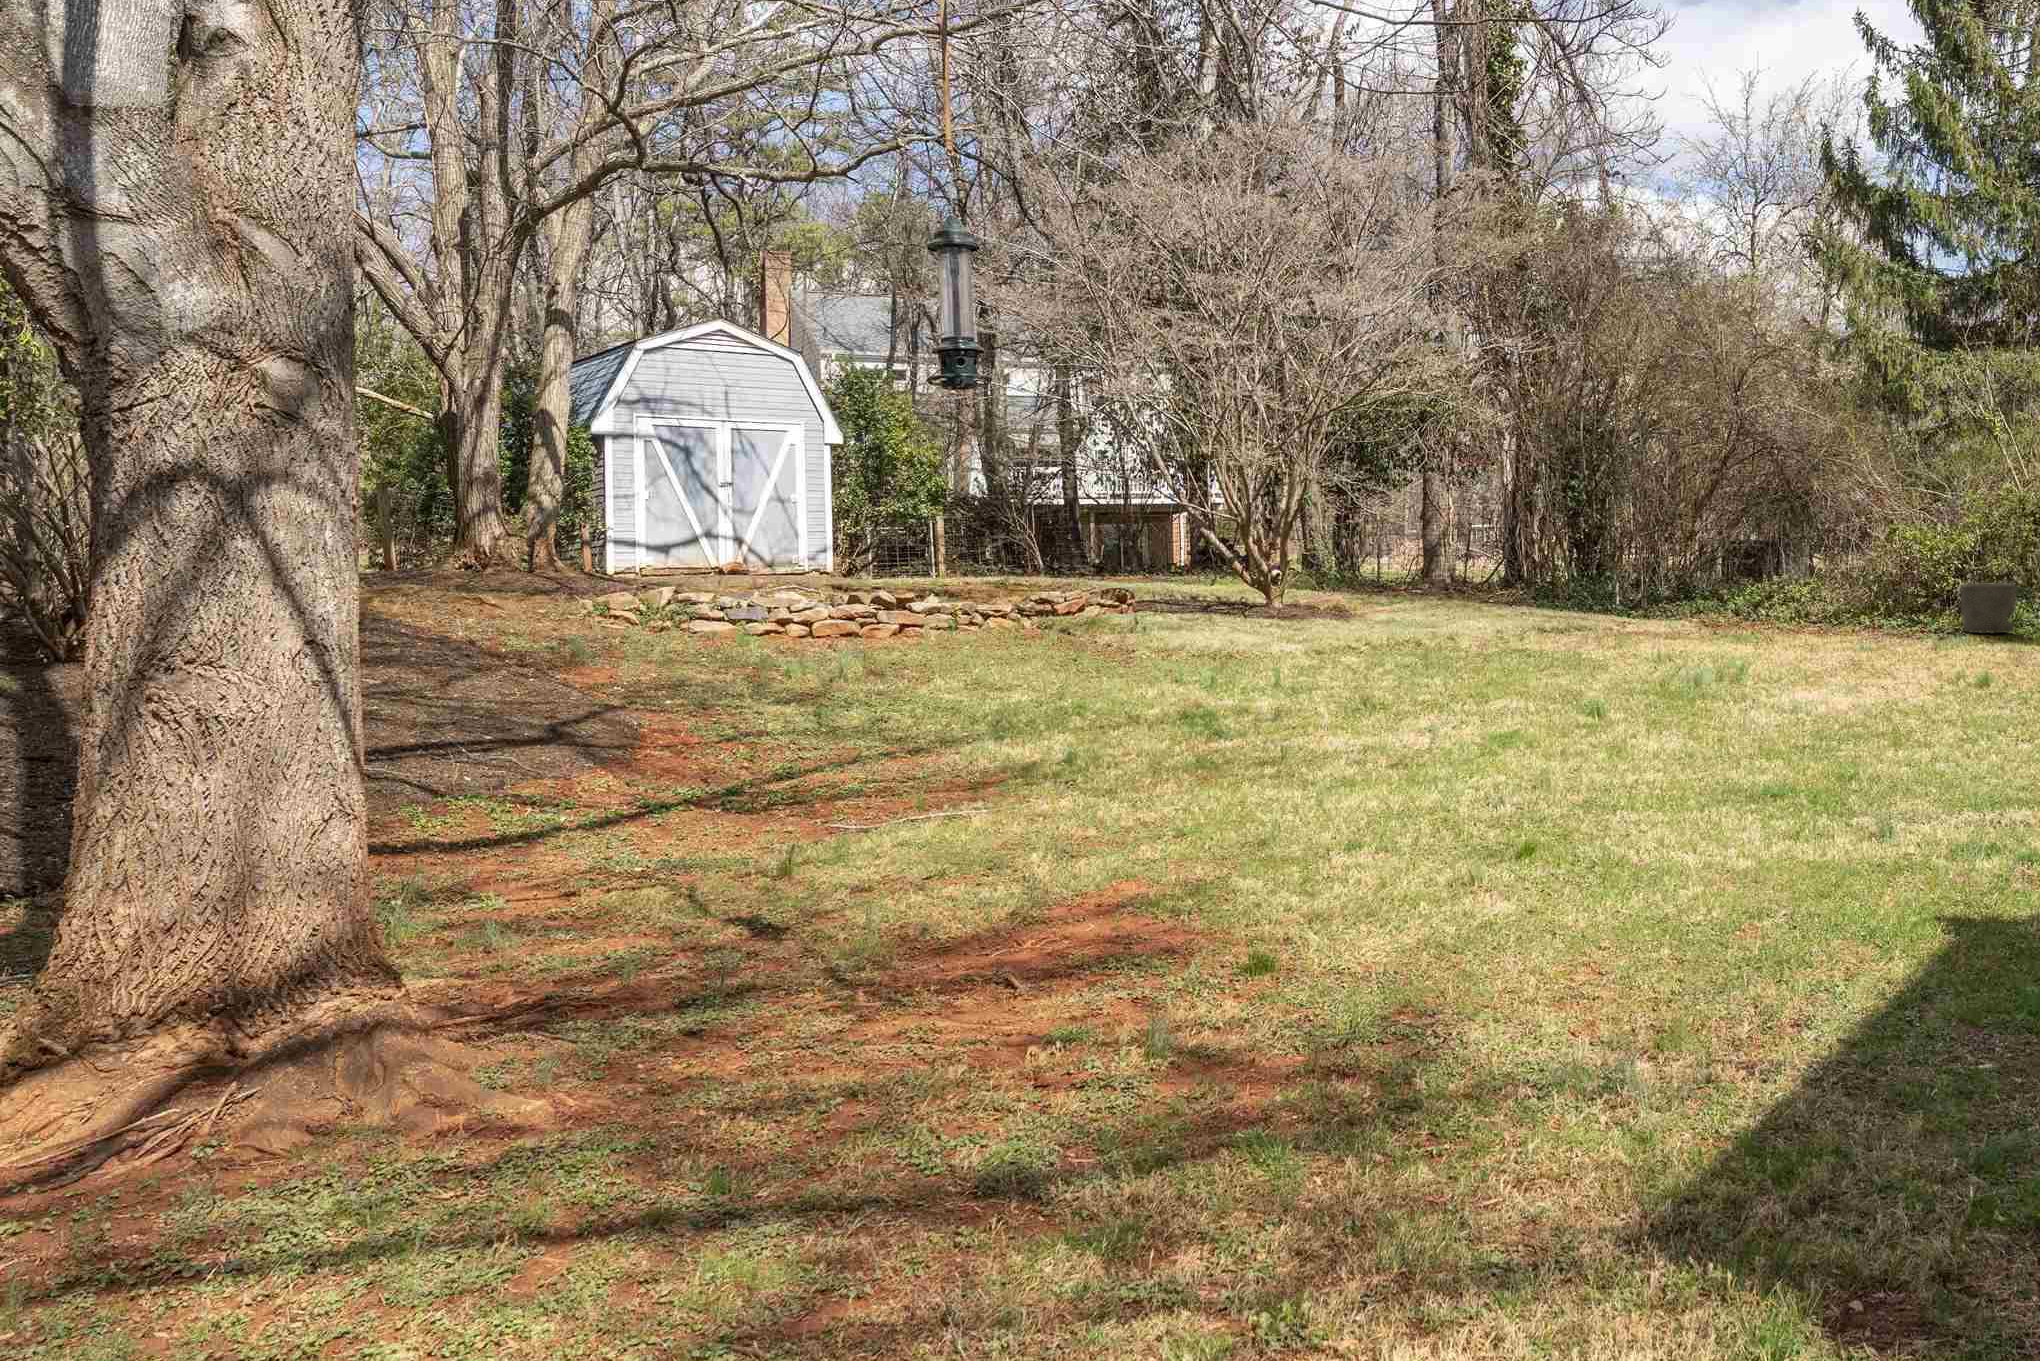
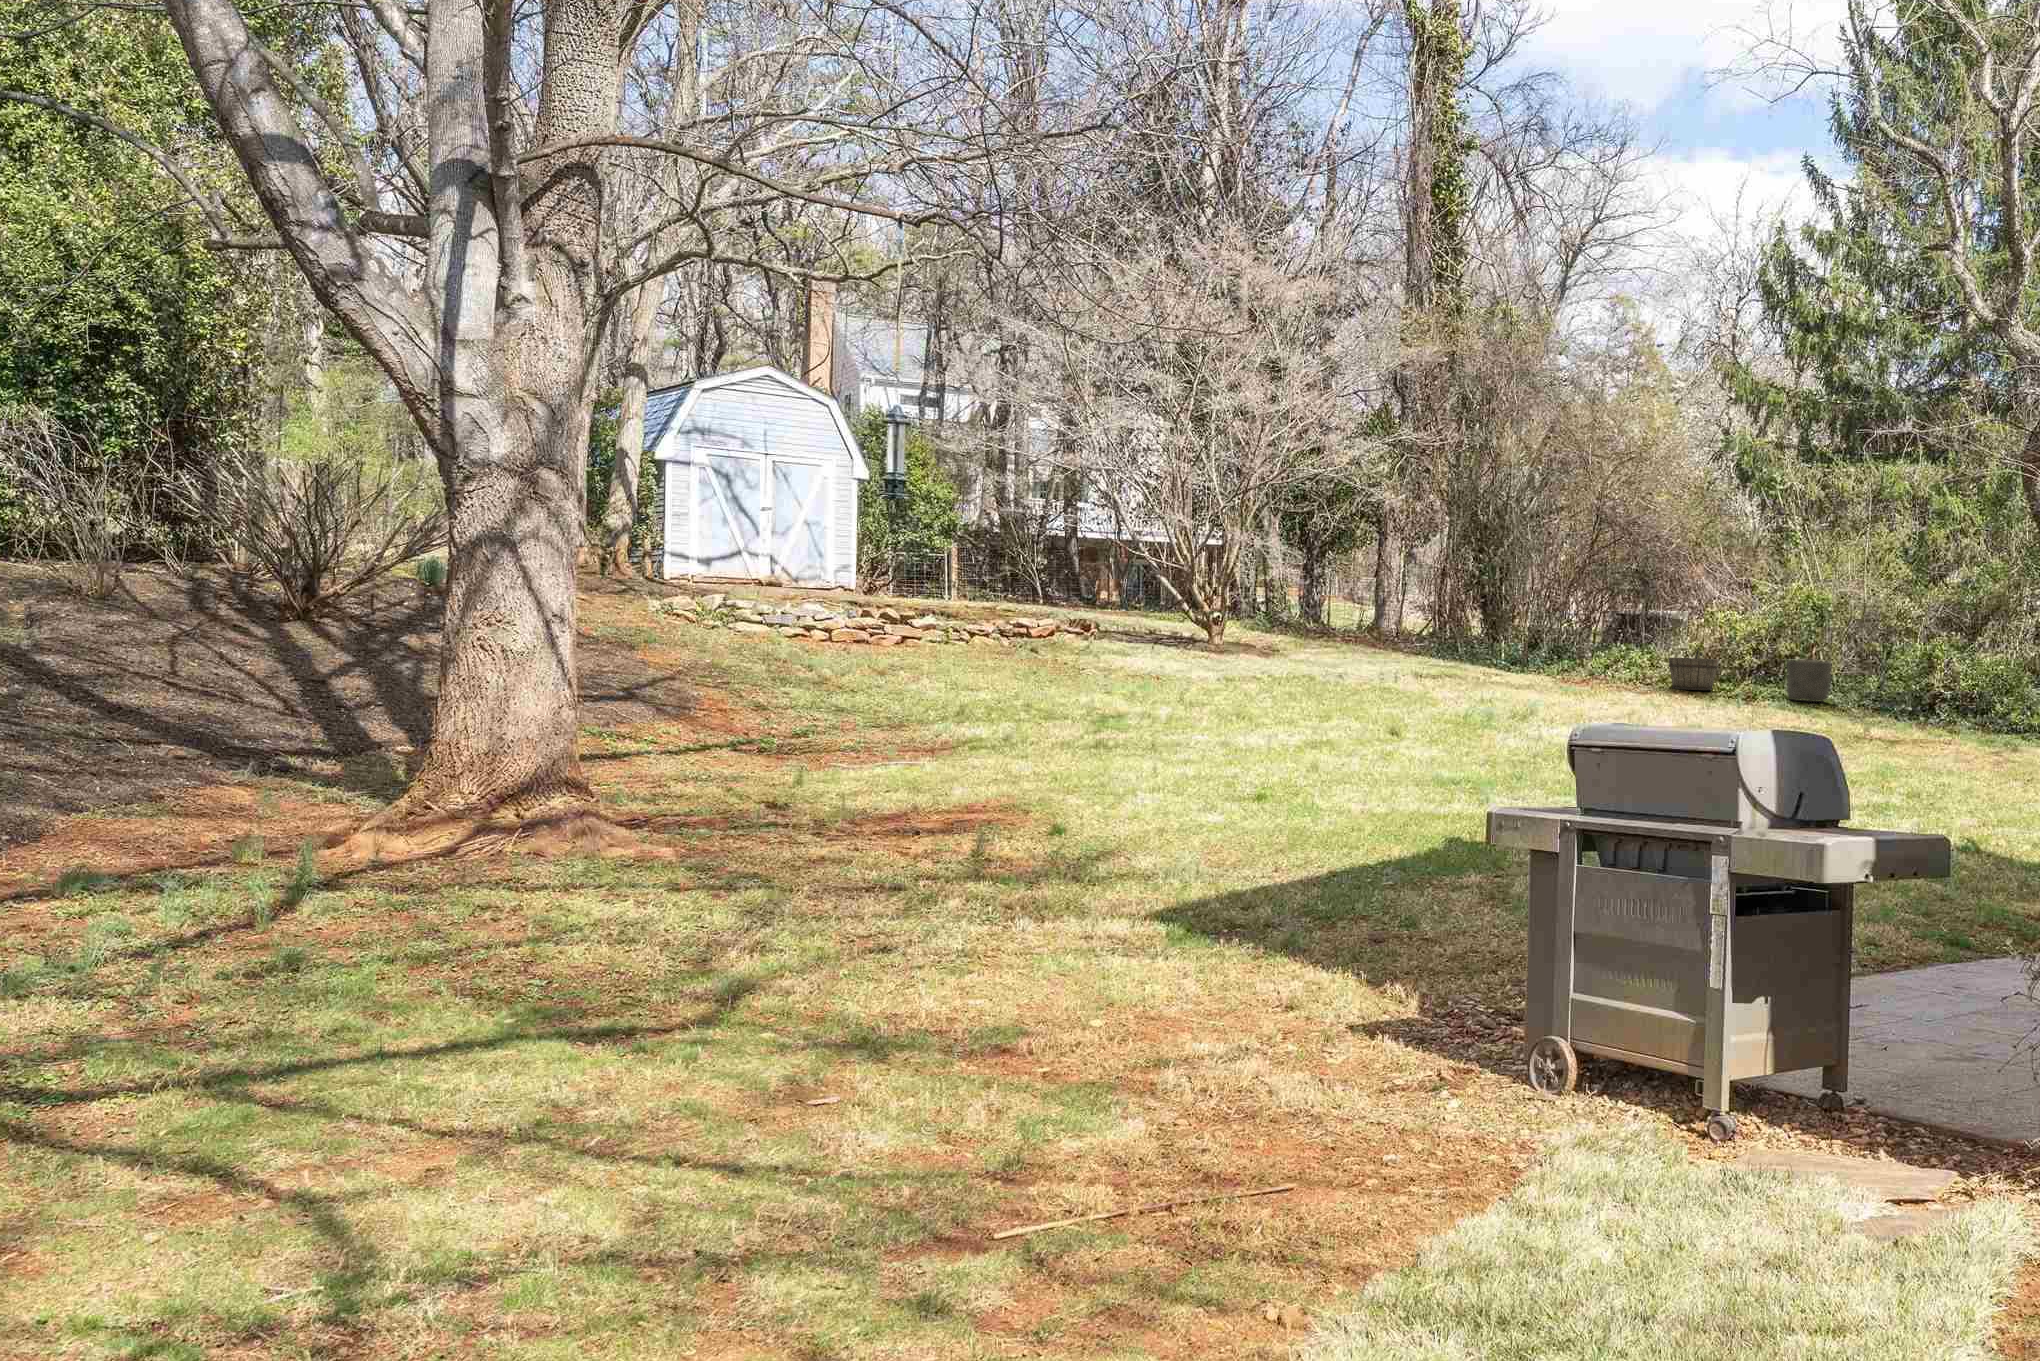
wooden bucket: none [1816,577,1877,628] -> present [1669,647,1718,690]

